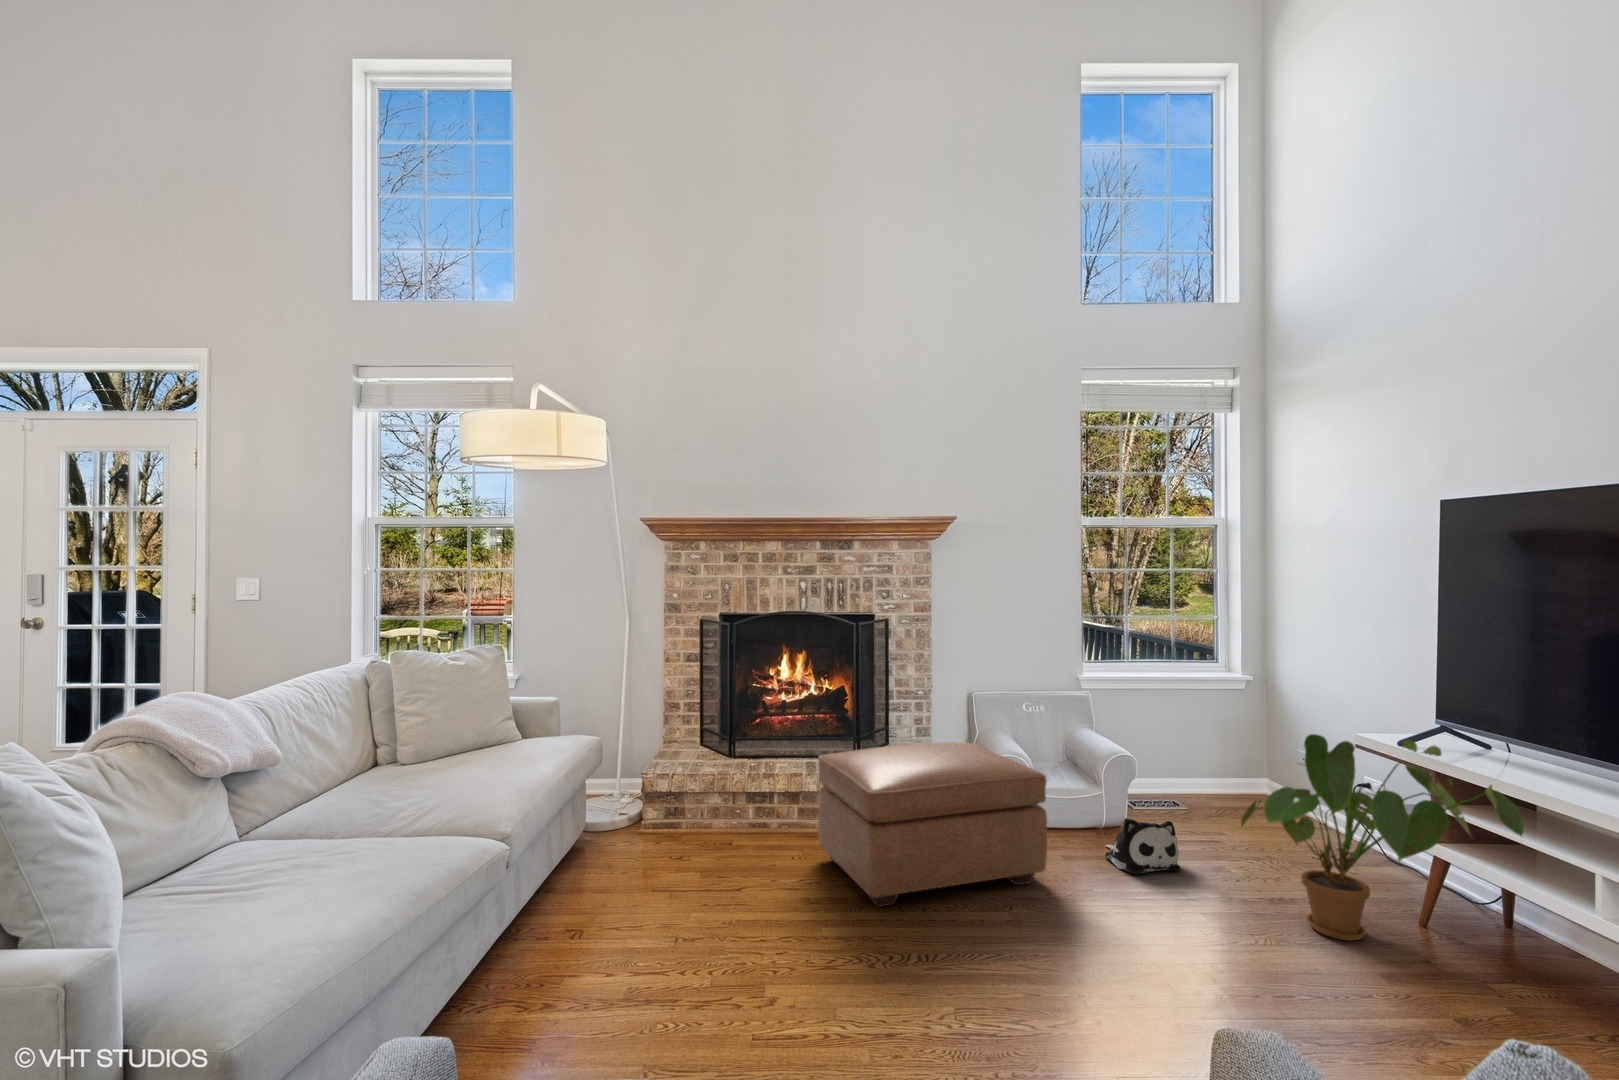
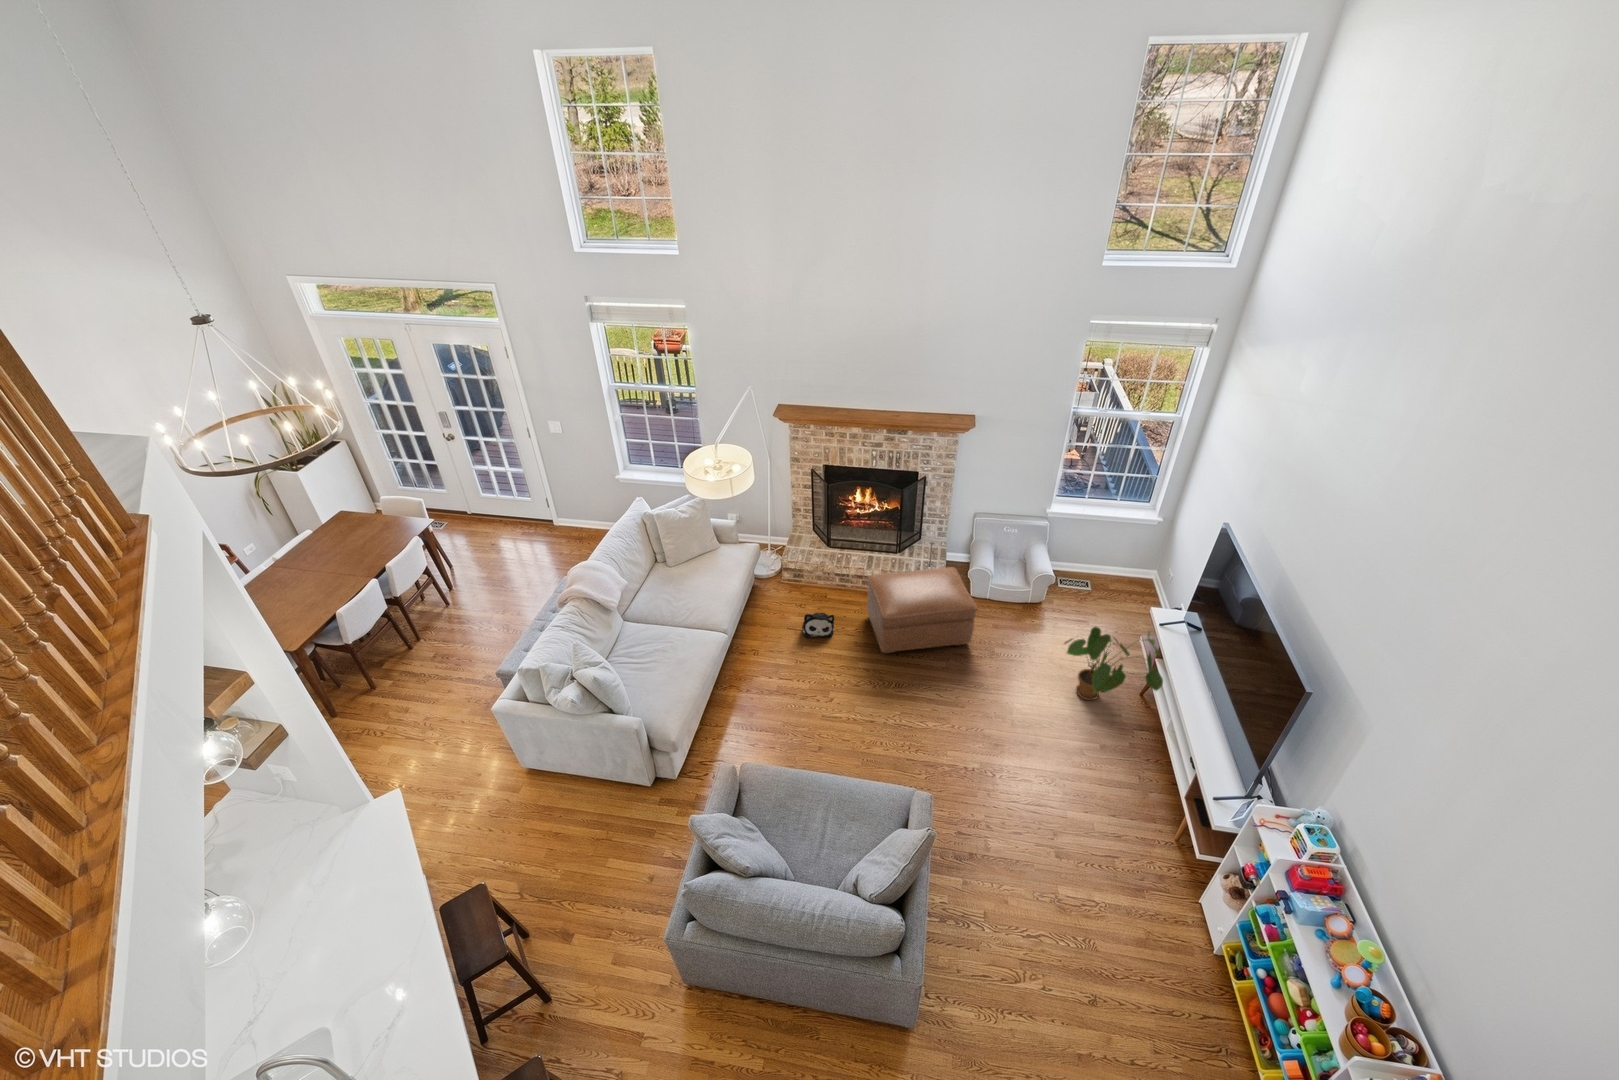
plush toy: present [1105,818,1181,874] -> present [803,613,834,638]

